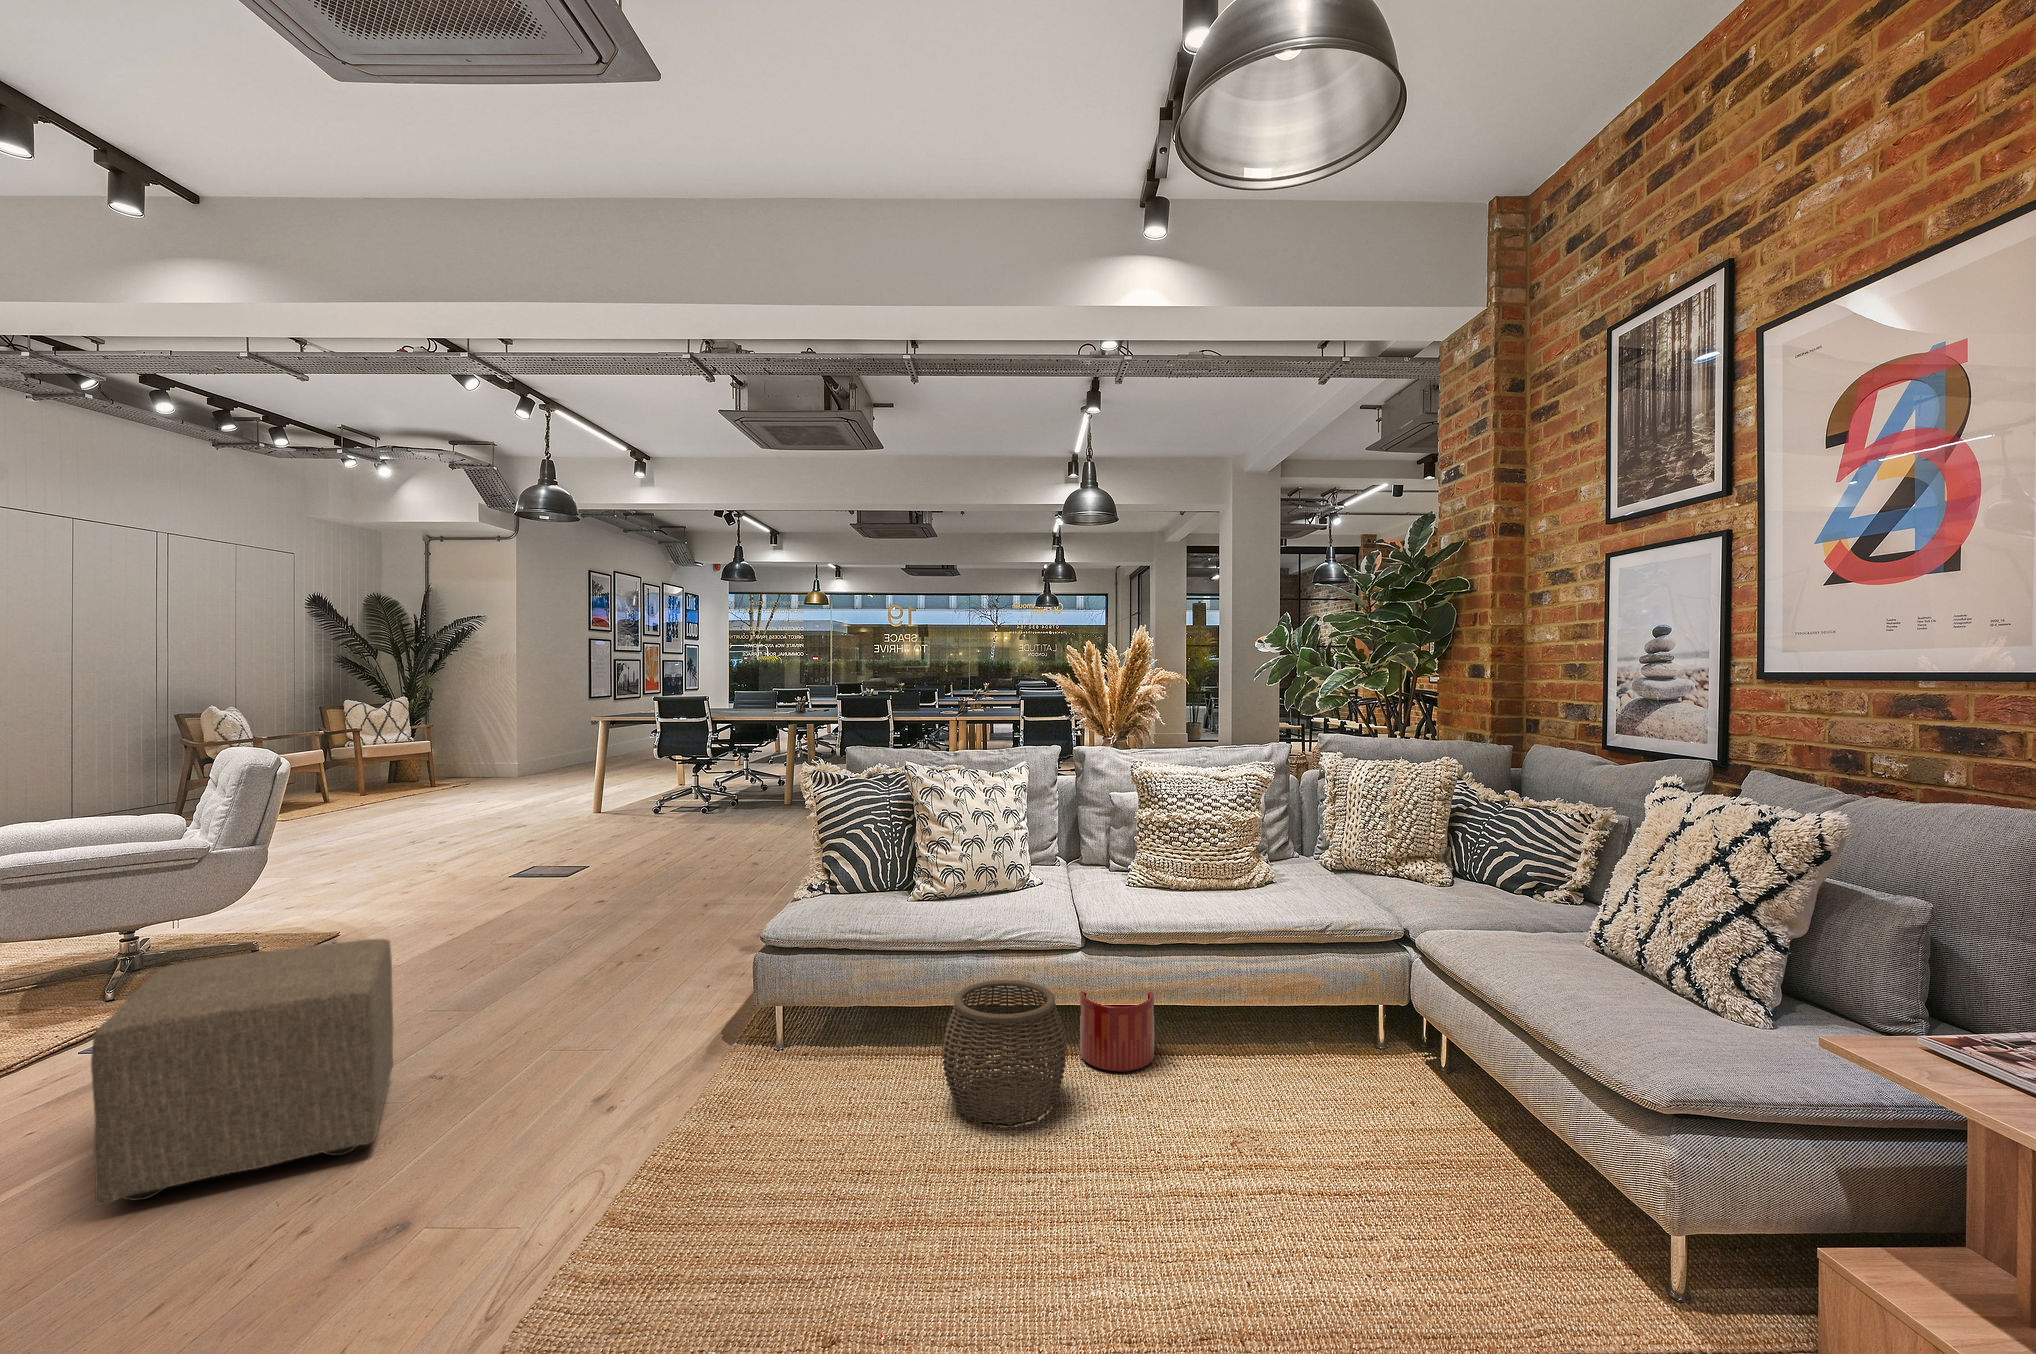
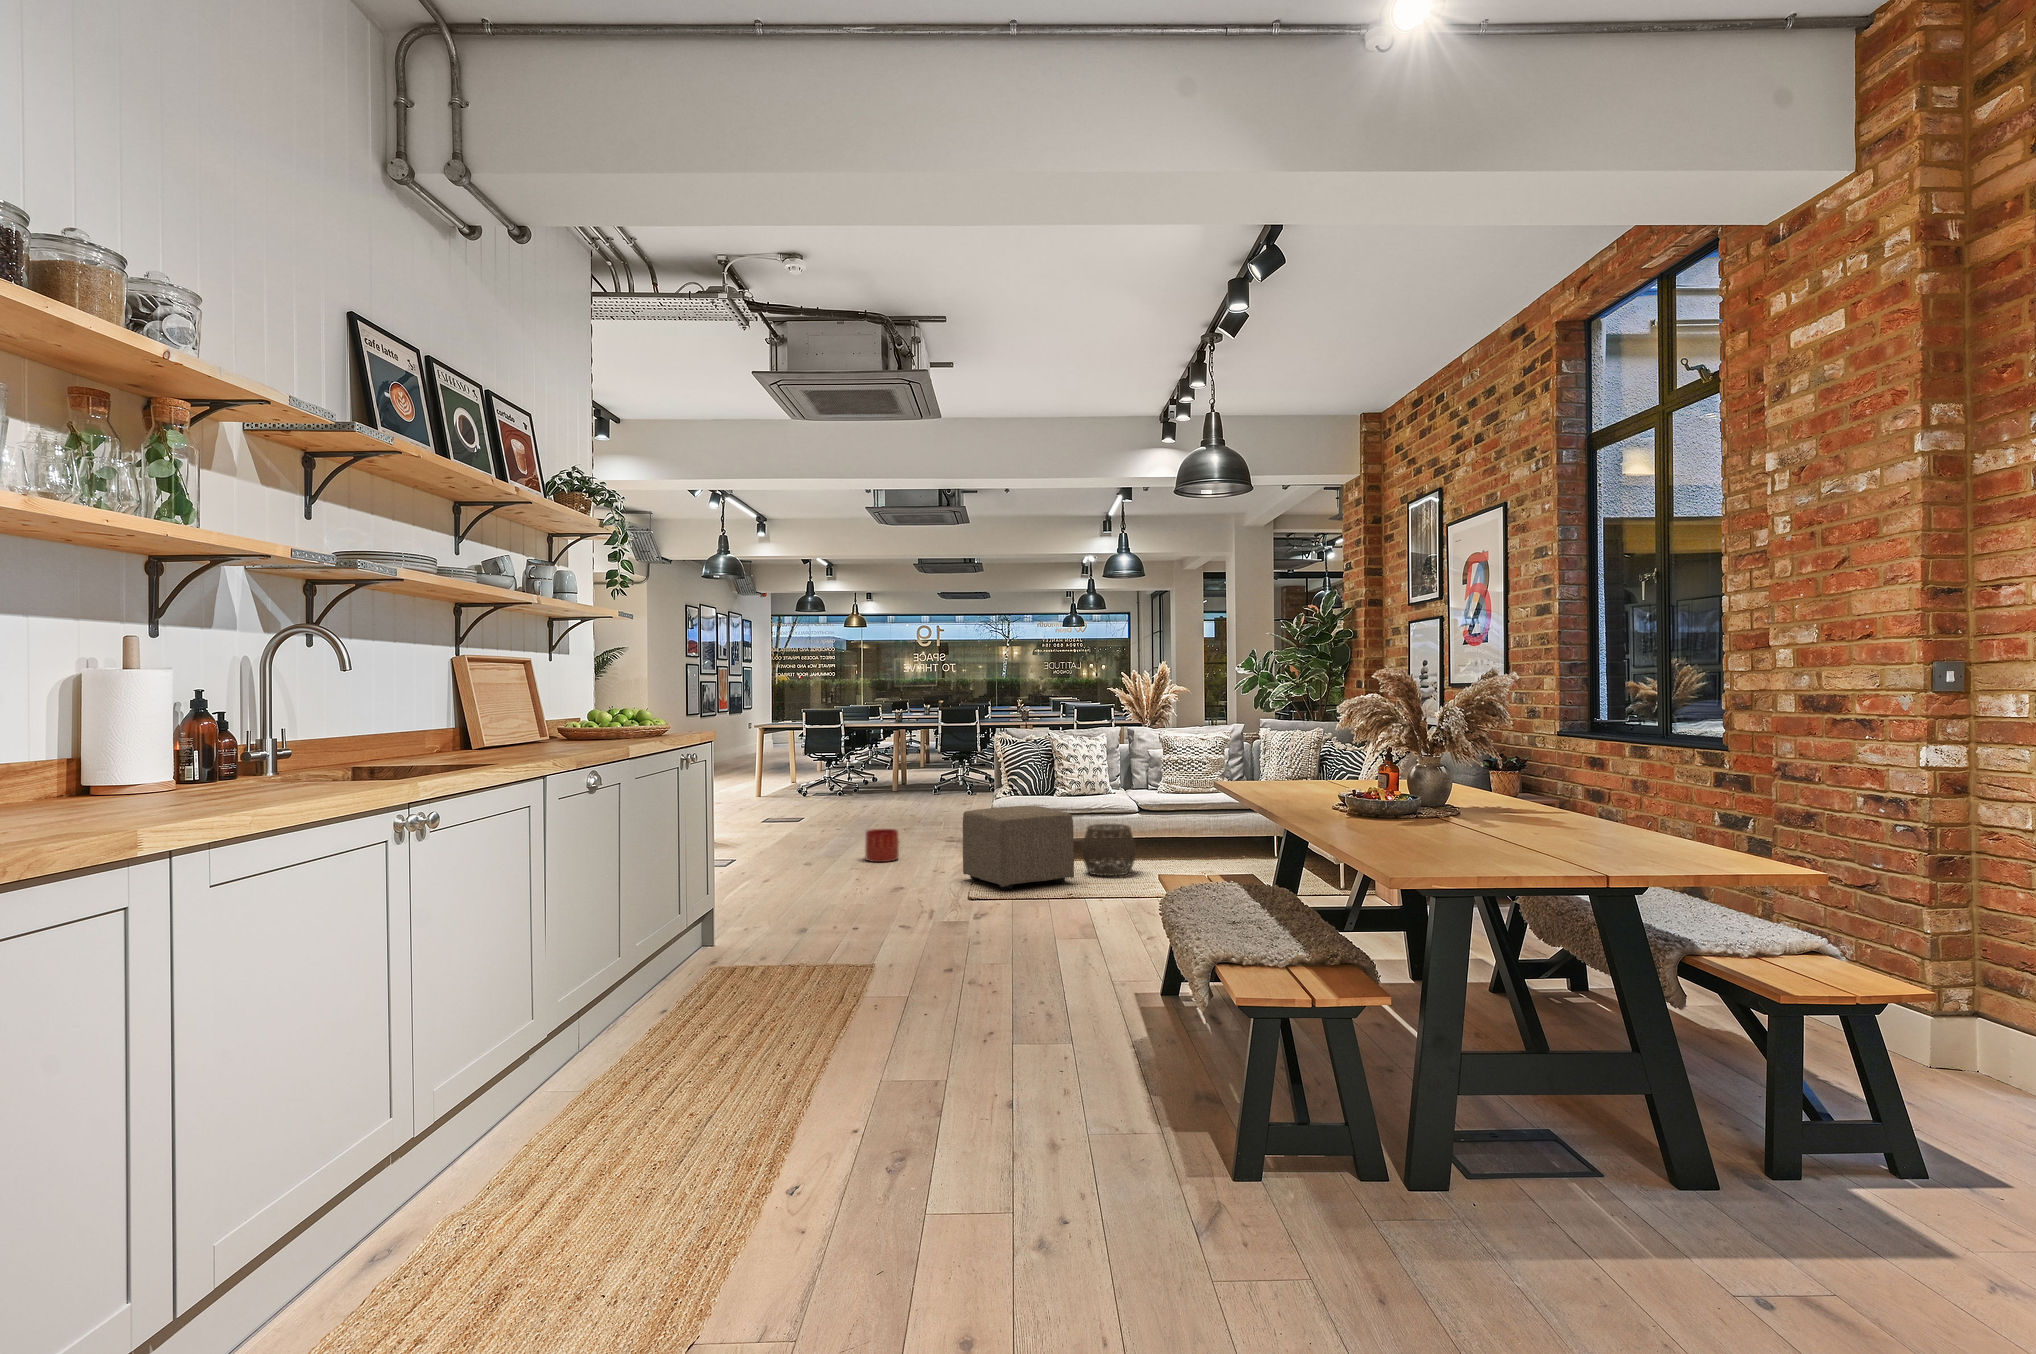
ottoman: present [91,939,393,1205] -> present [963,806,1074,890]
planter: present [1080,991,1154,1072] -> present [865,829,899,862]

